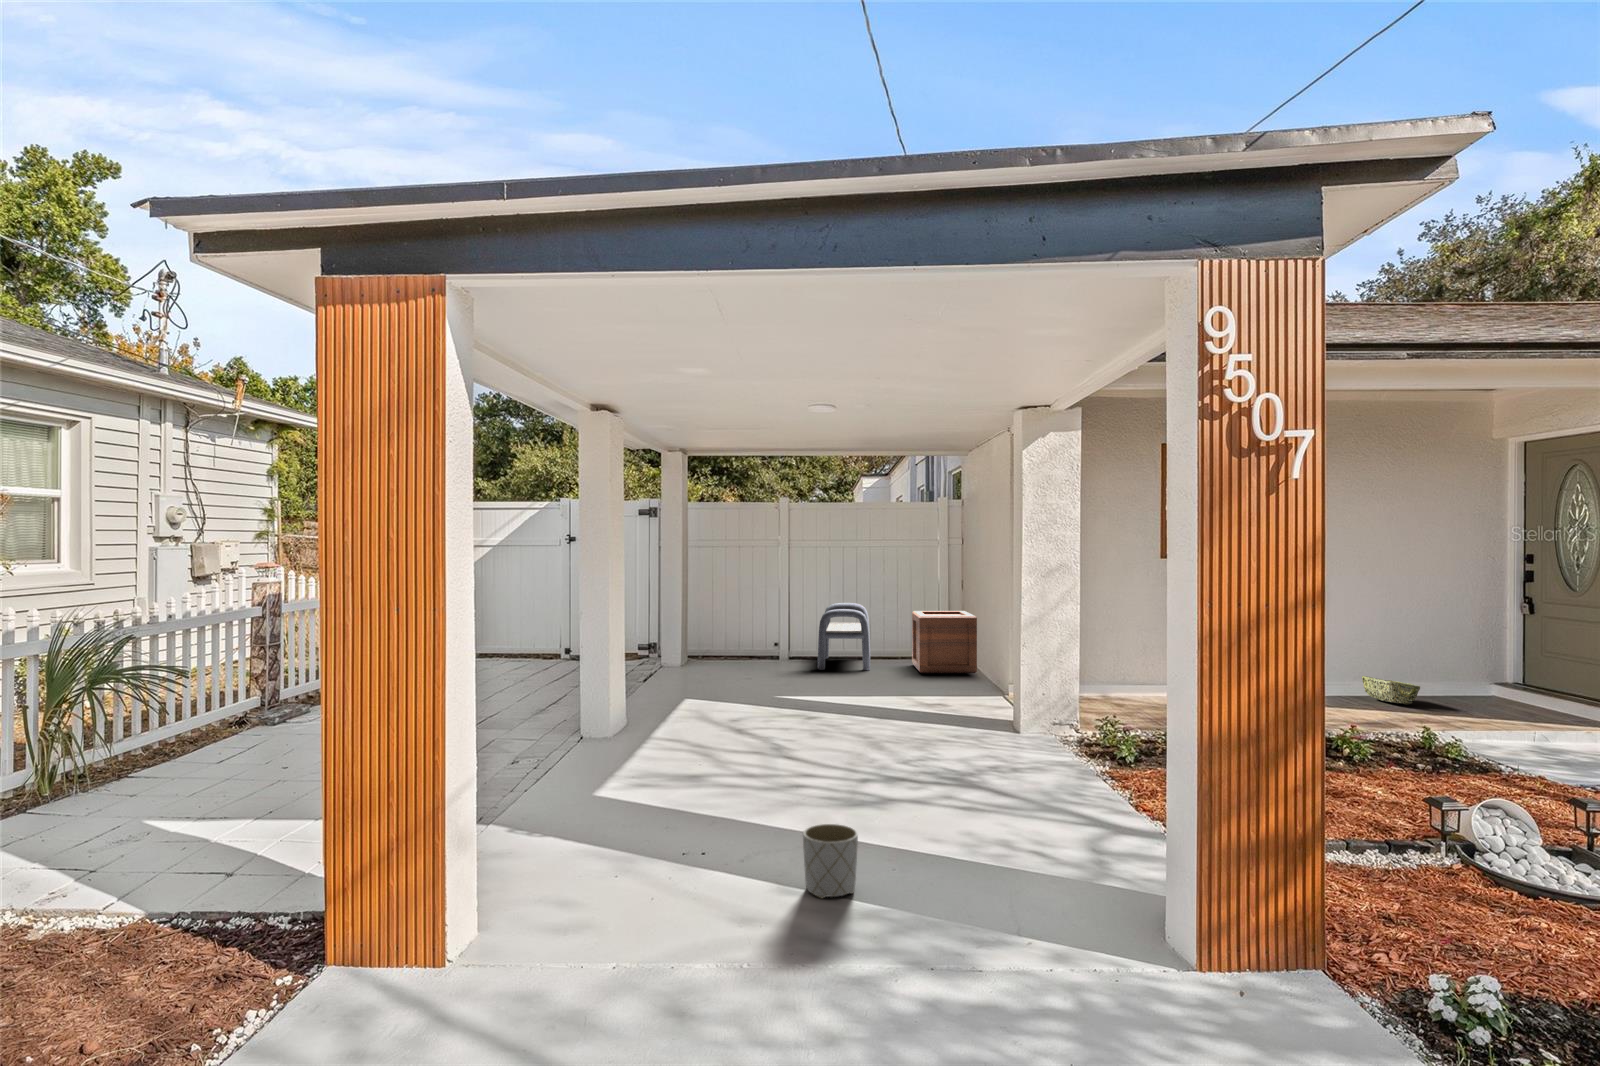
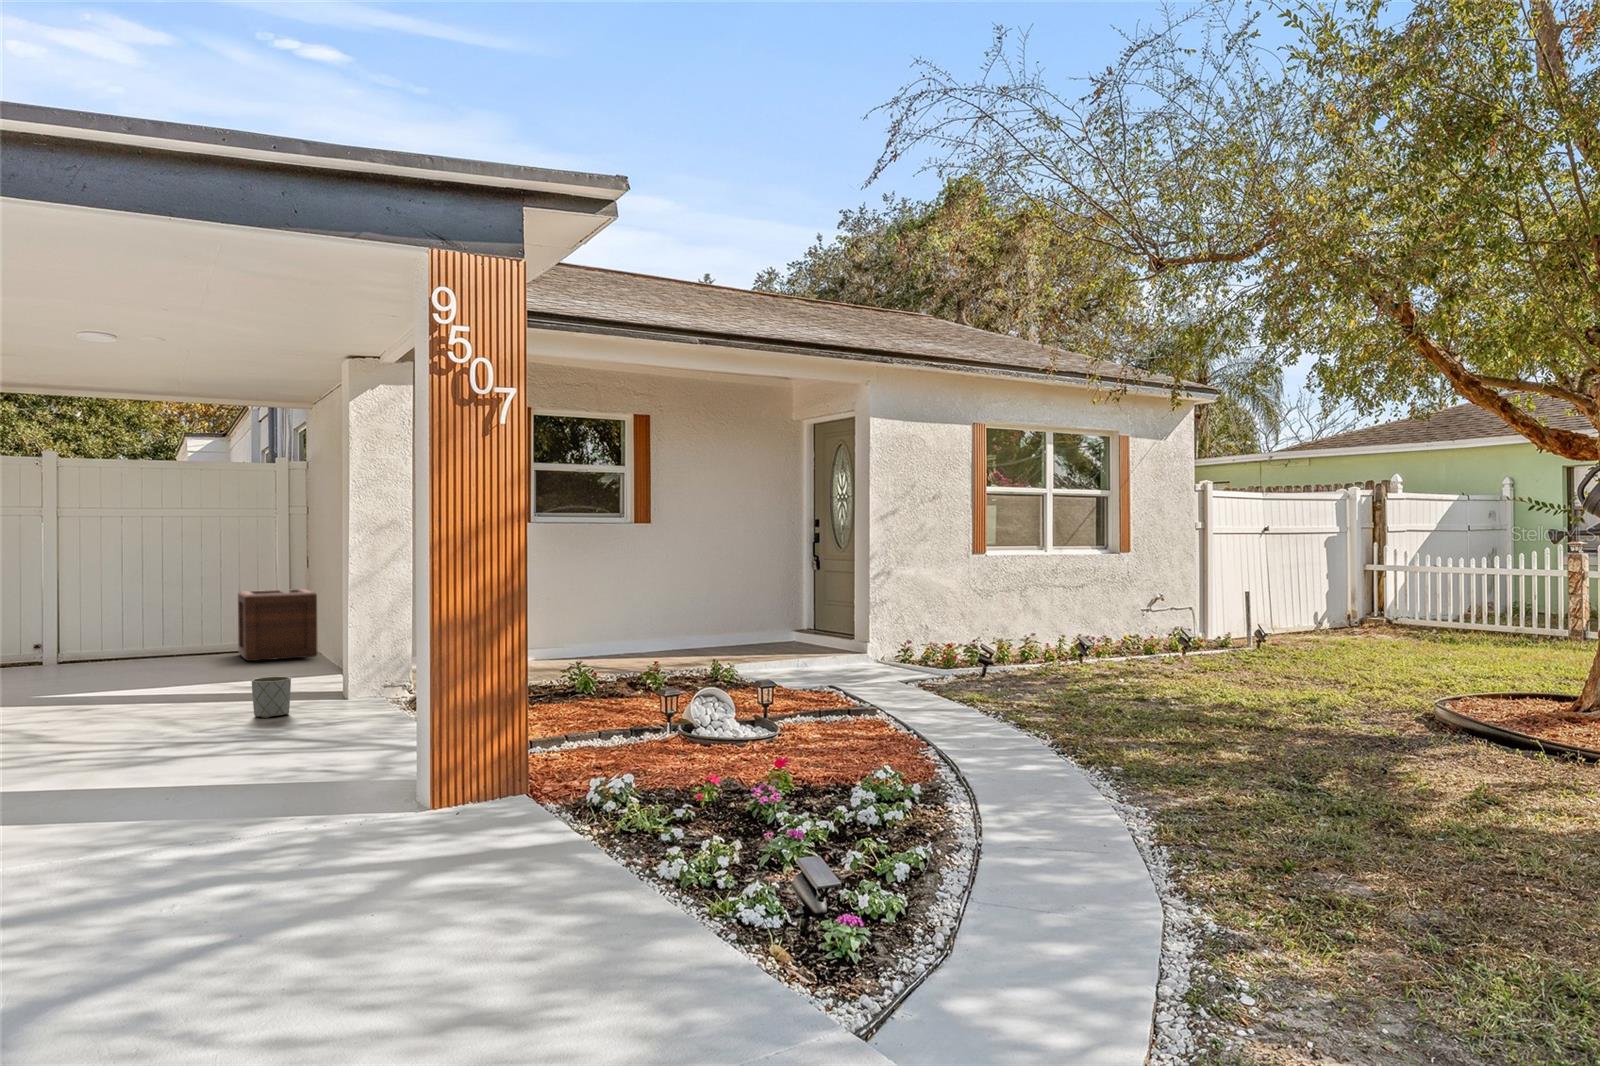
bench: present [818,603,870,670] -> none [106,586,184,667]
woven basket: present [1362,676,1420,704] -> none [688,628,730,650]
planter: present [803,824,858,898] -> present [252,677,291,718]

